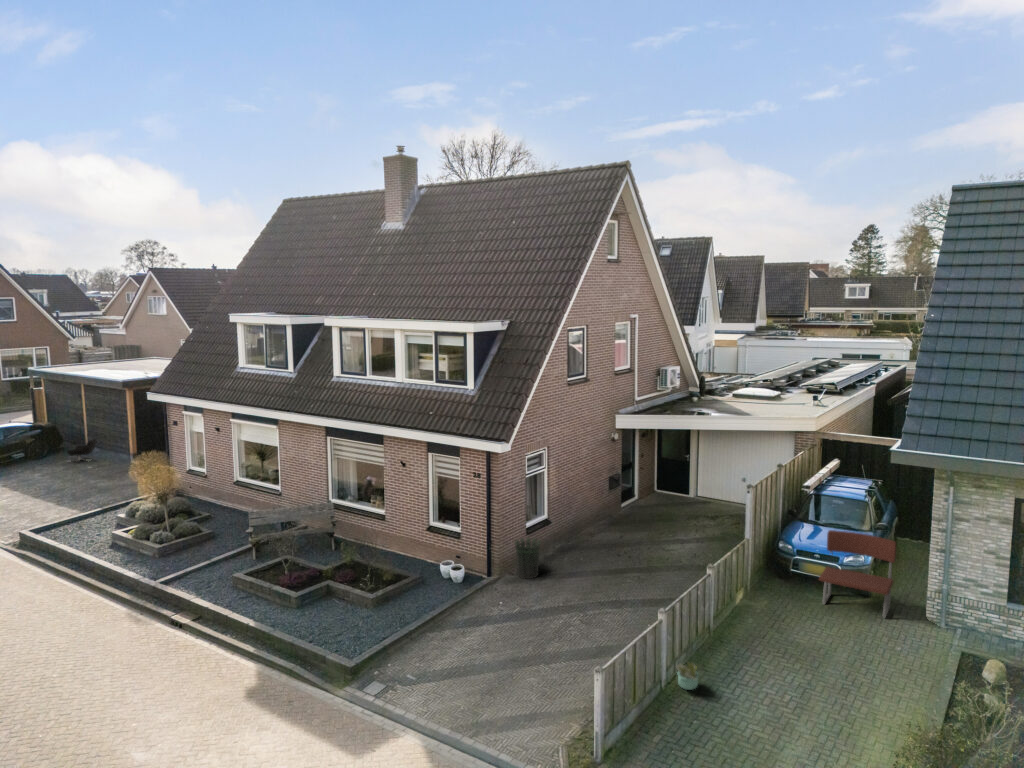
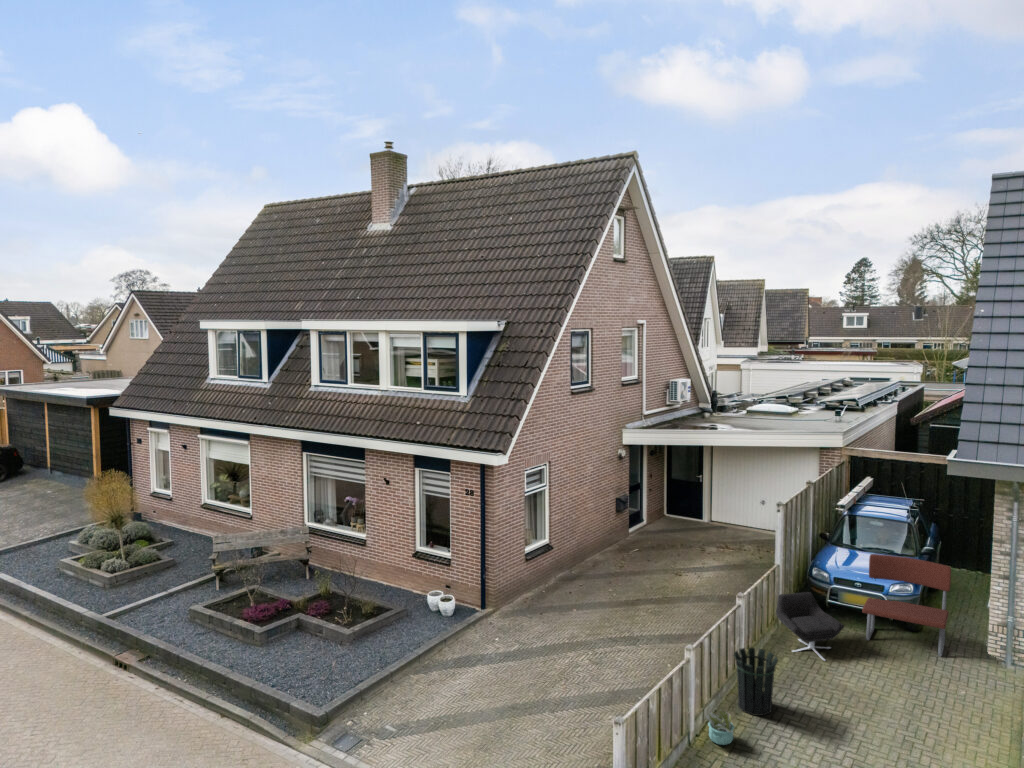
lounge chair: present [68,439,96,460] -> present [776,592,844,661]
waste bin: present [514,538,541,579] -> present [734,648,778,716]

